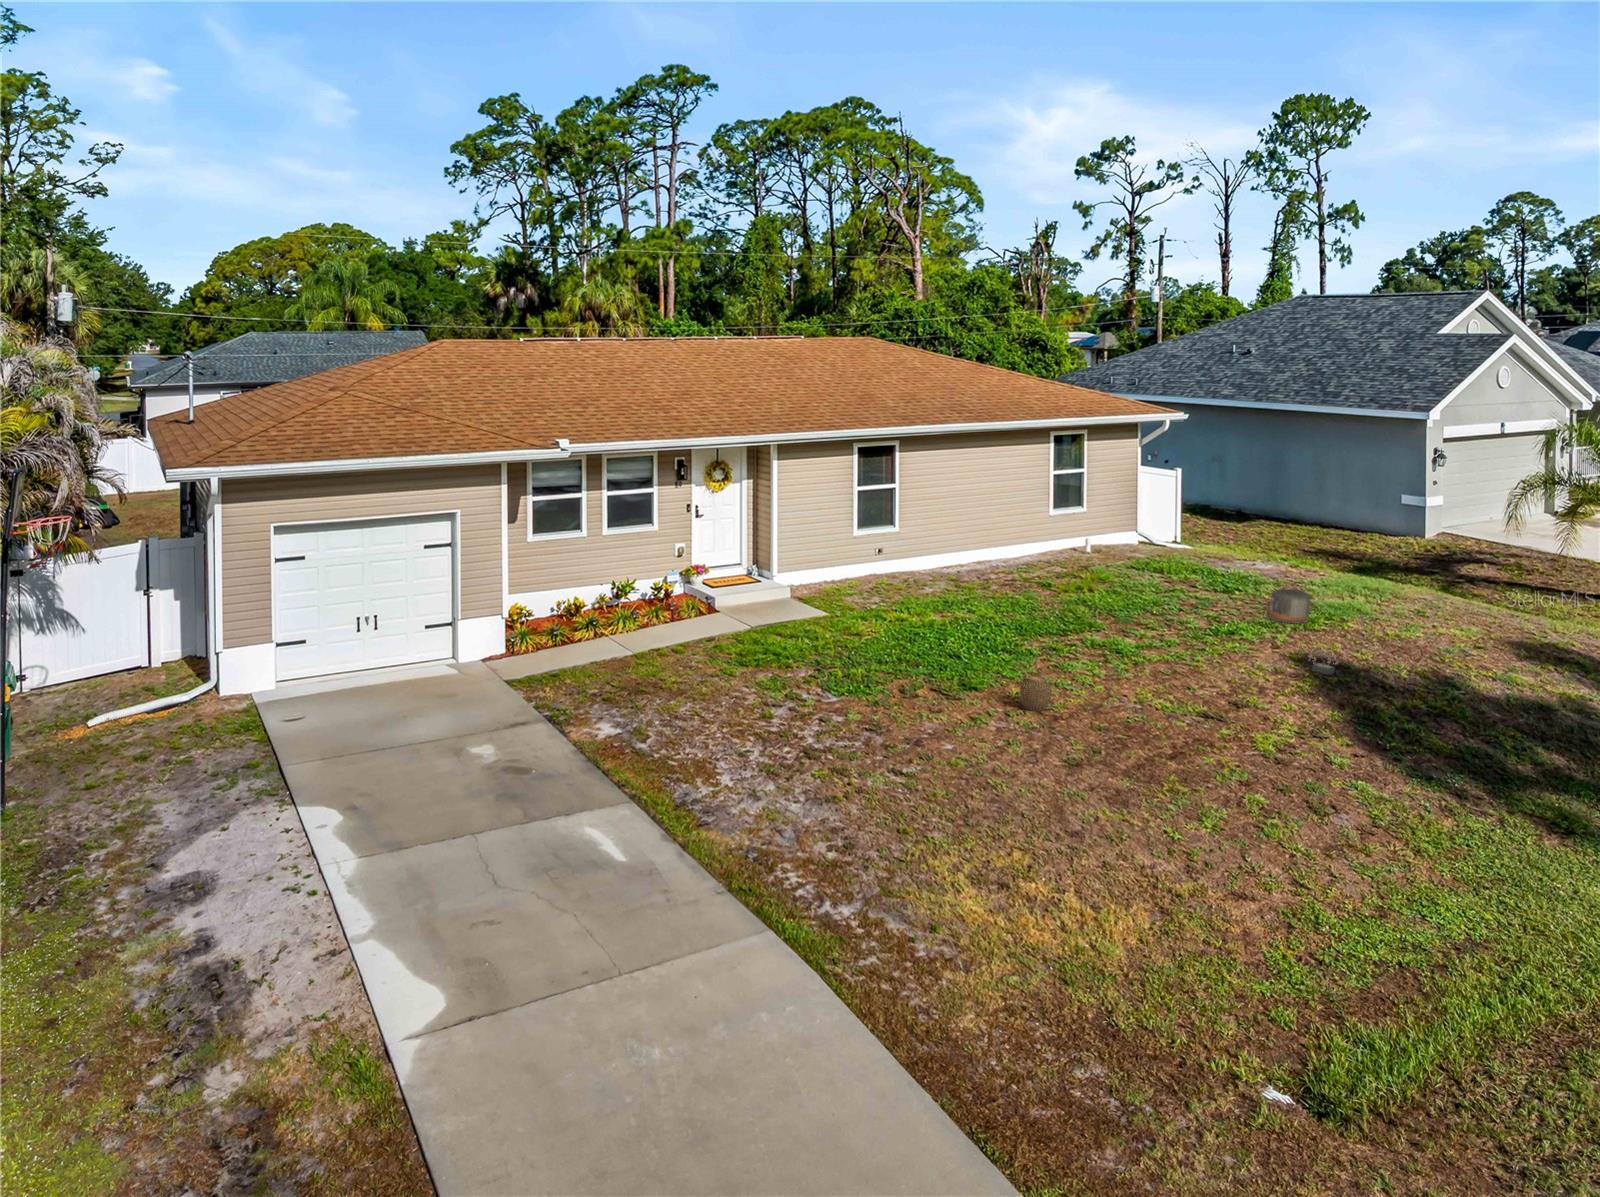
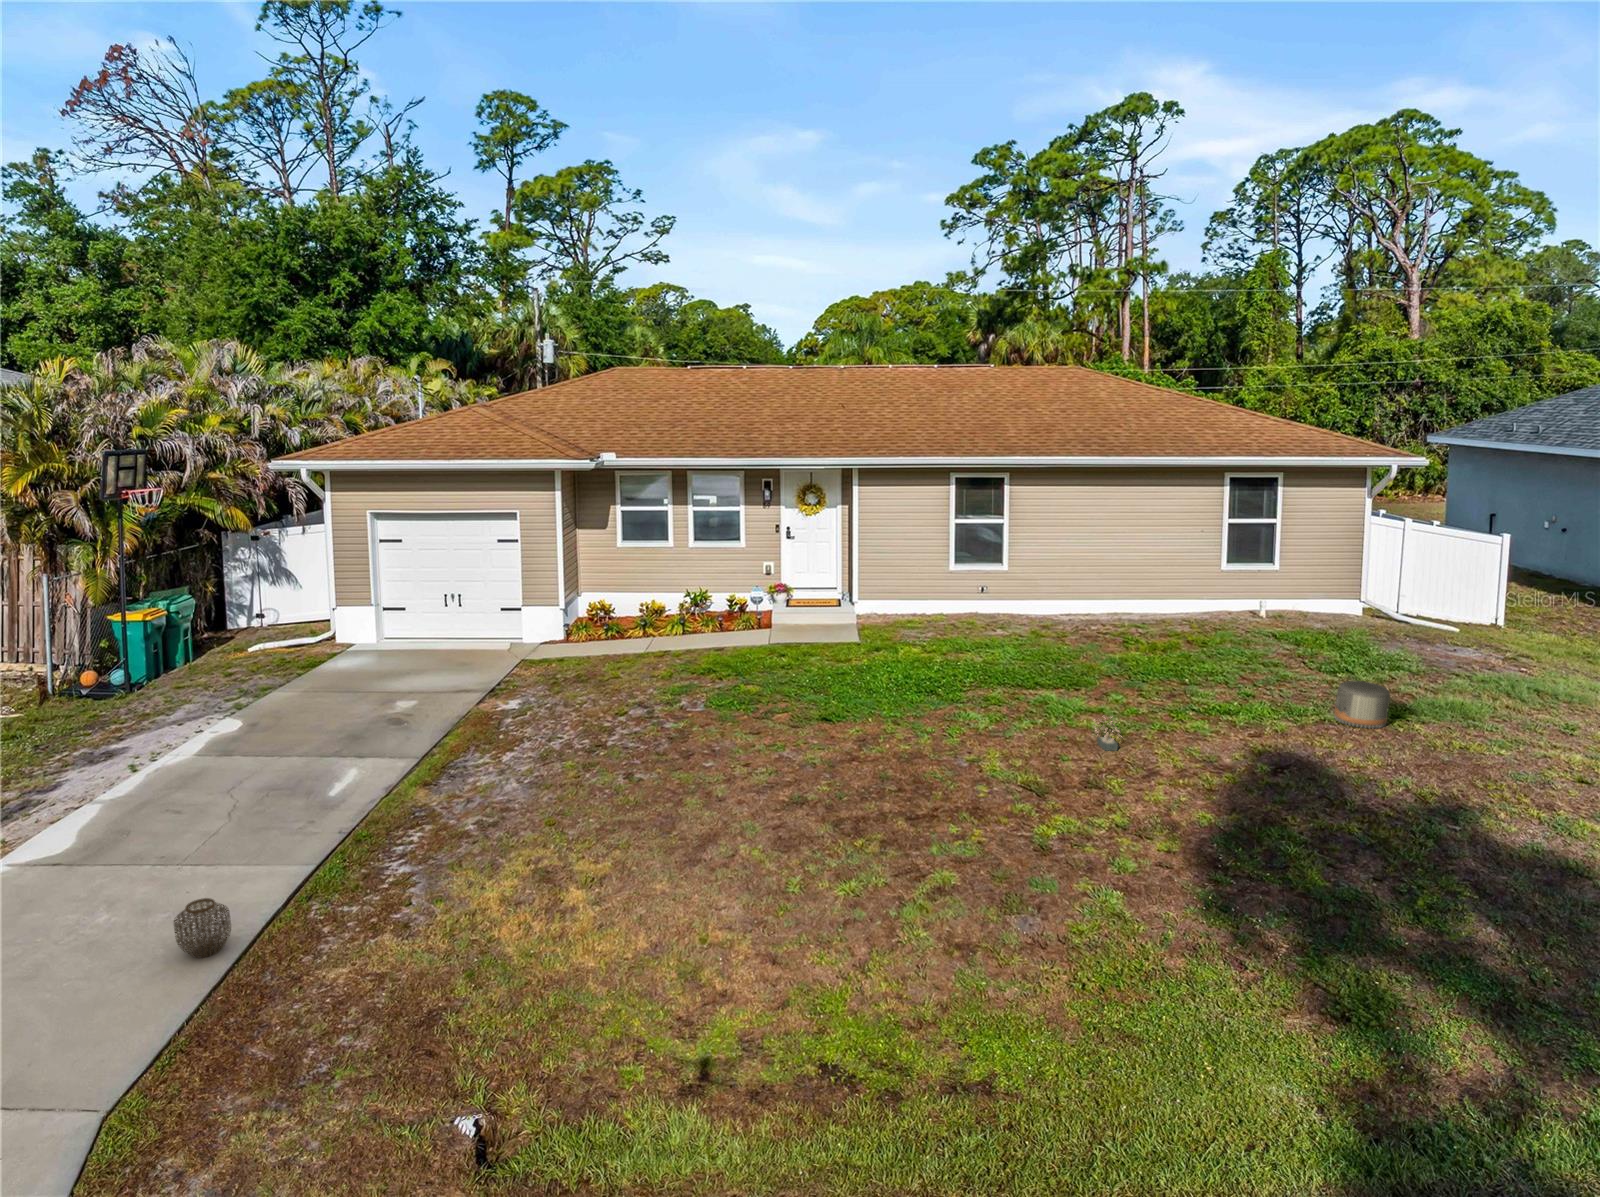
decorative plant: present [1309,646,1337,674] -> present [1095,717,1122,751]
woven basket: present [1020,676,1052,711] -> present [174,898,231,958]

